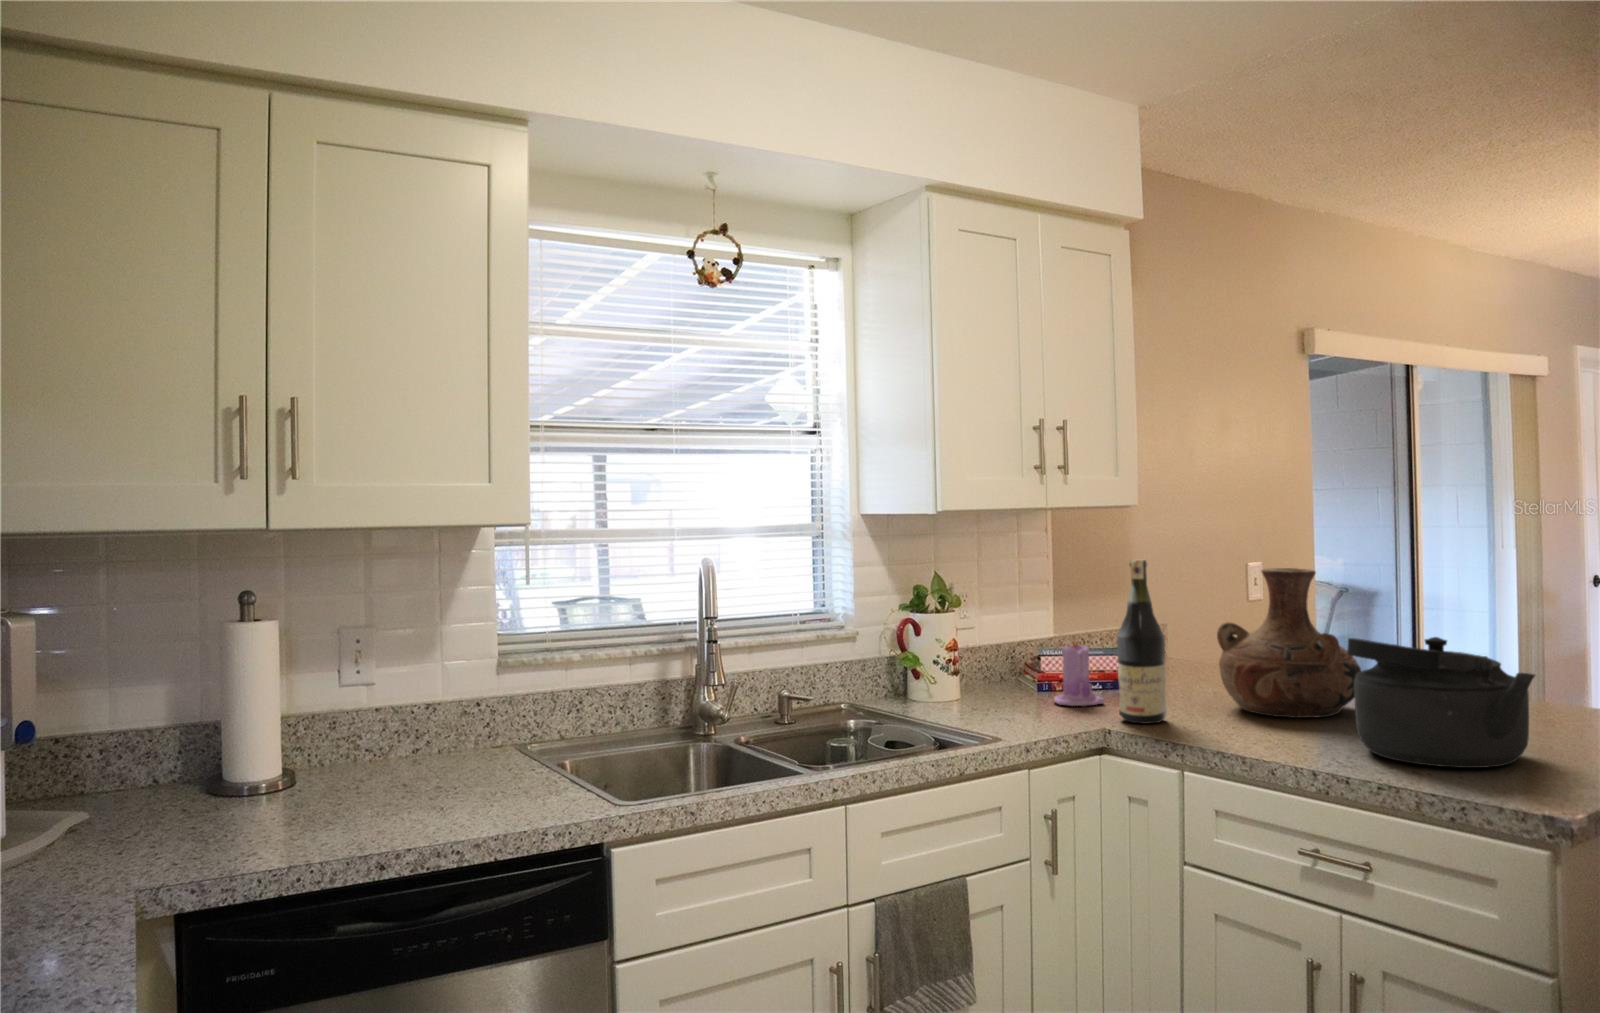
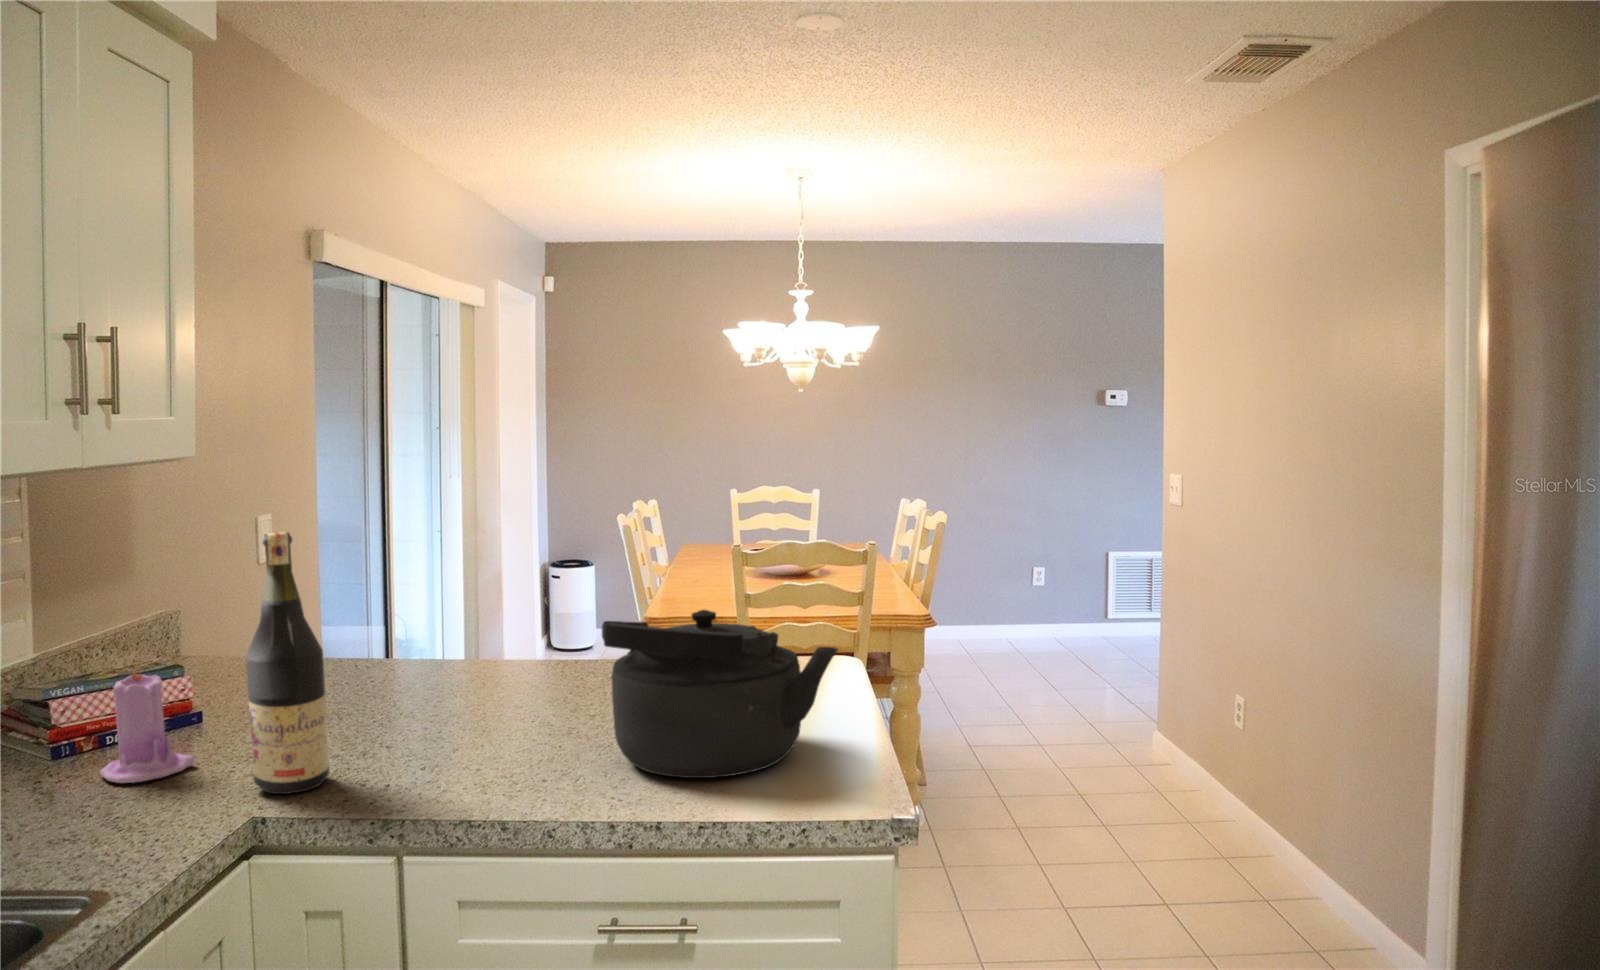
vase: present [1217,568,1361,718] -> none [364,520,558,736]

